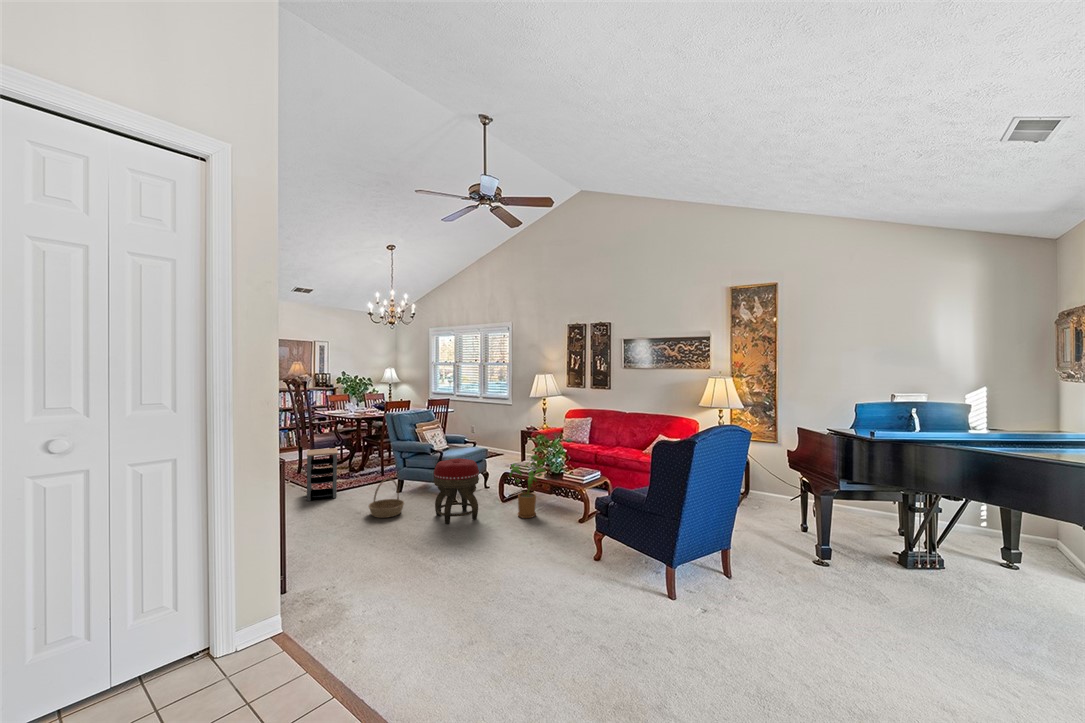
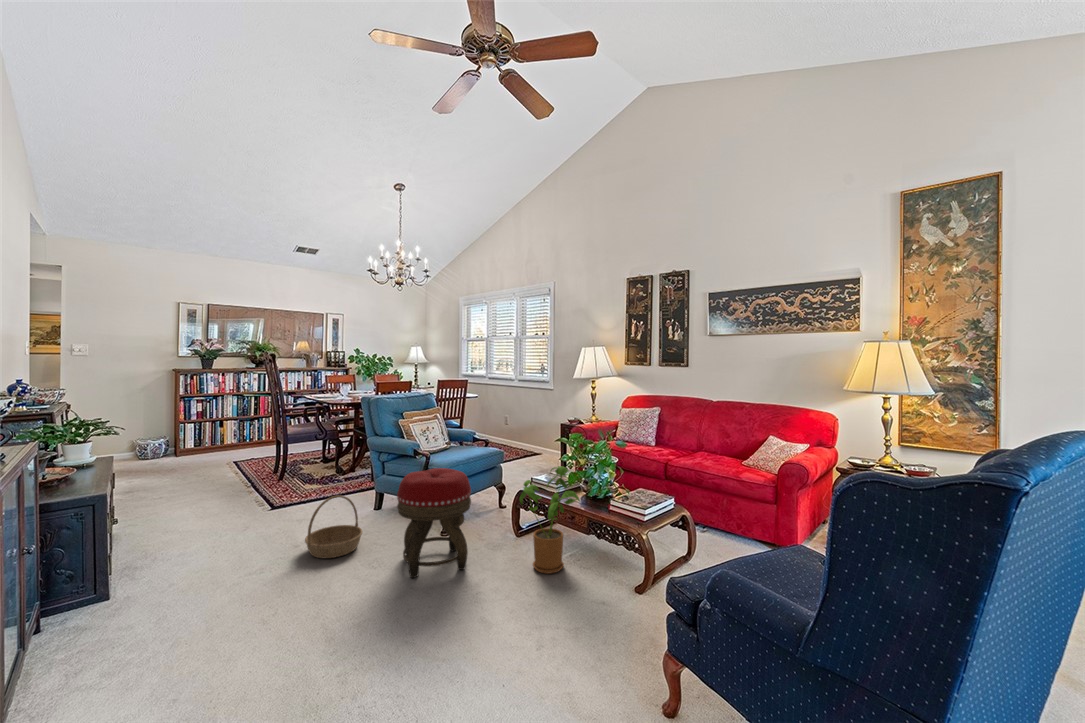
side table: present [307,448,338,501] -> none [243,444,297,519]

